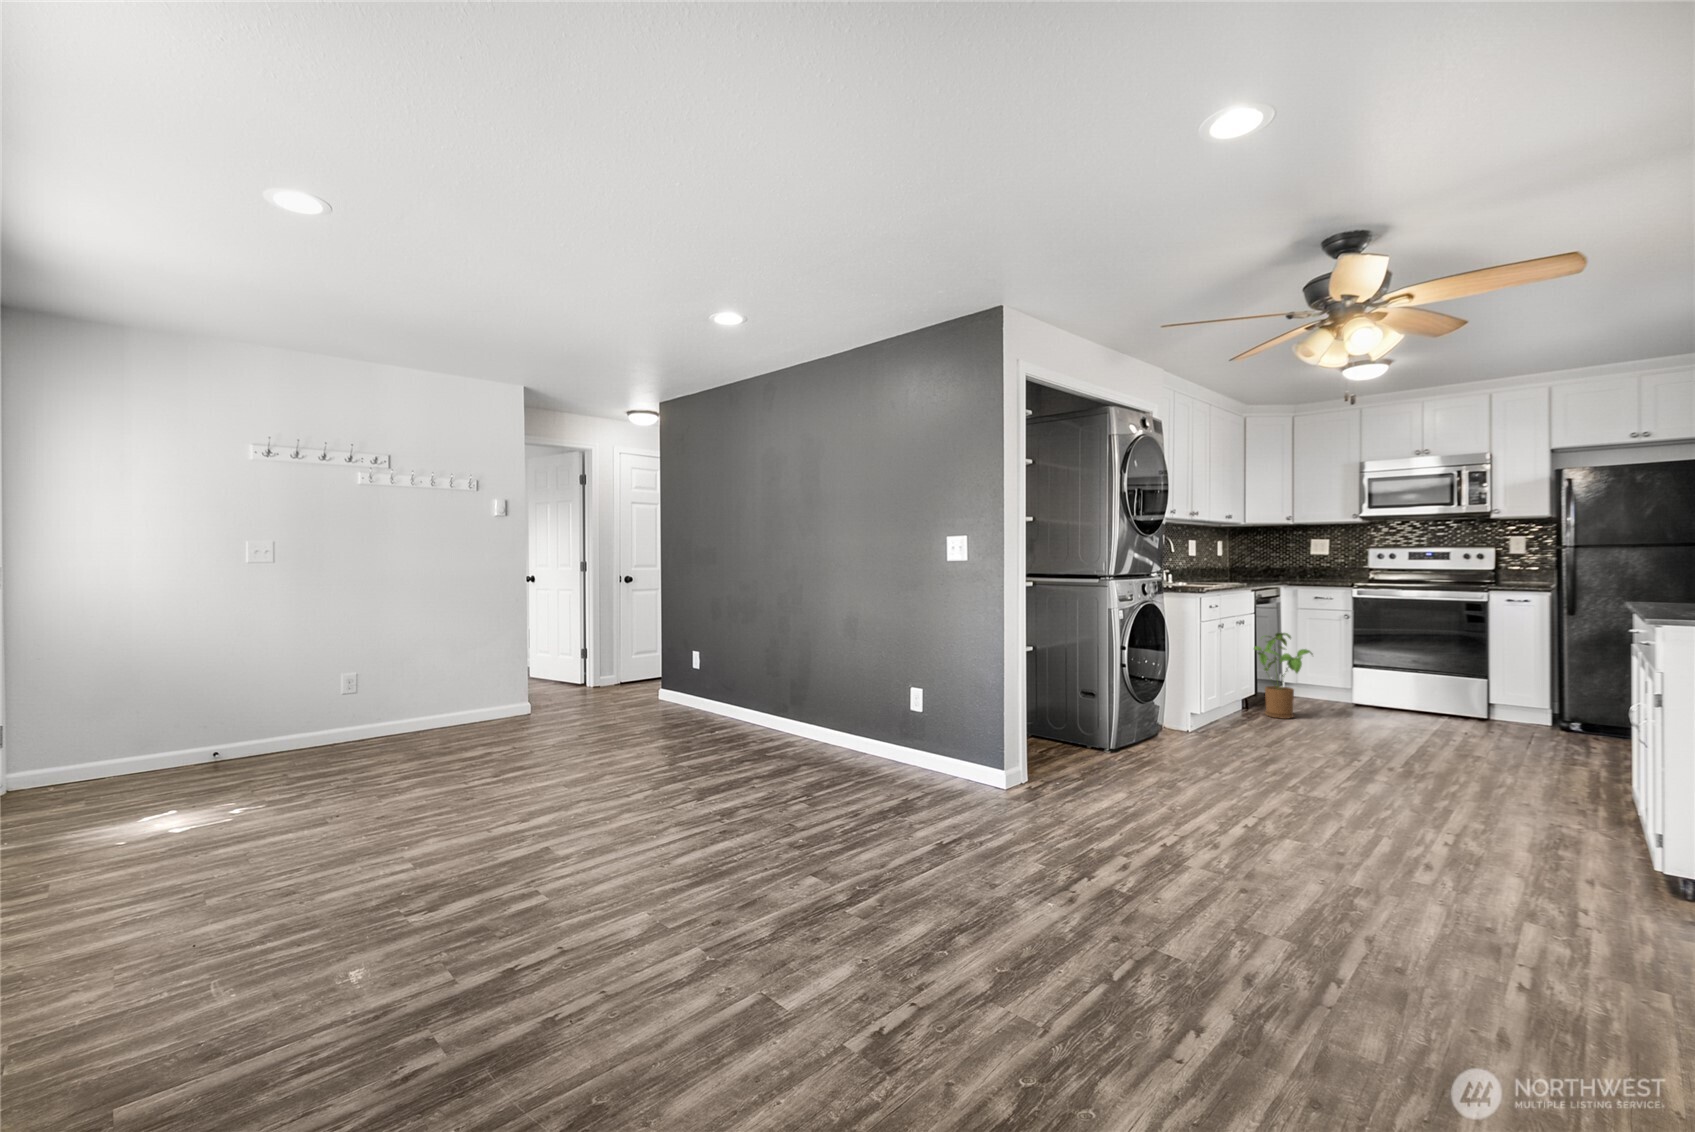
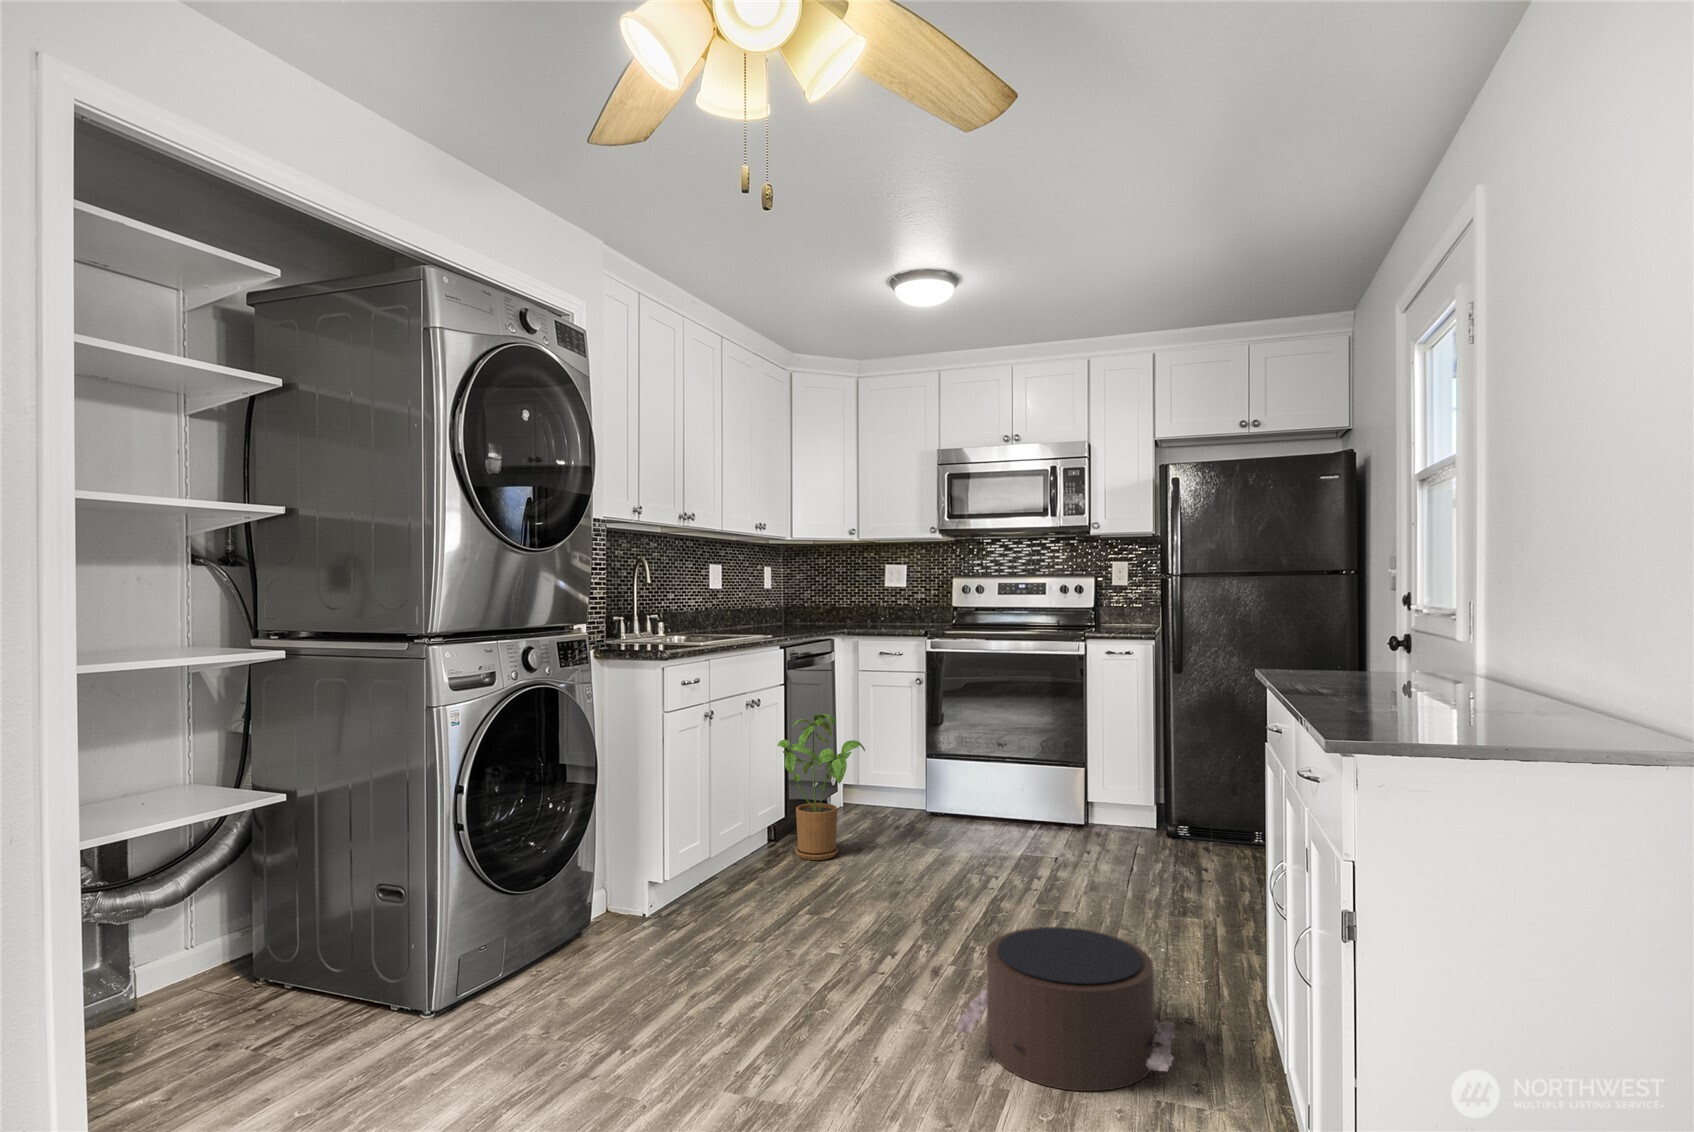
pouf: none [1416,743,1570,819] -> present [956,927,1174,1091]

